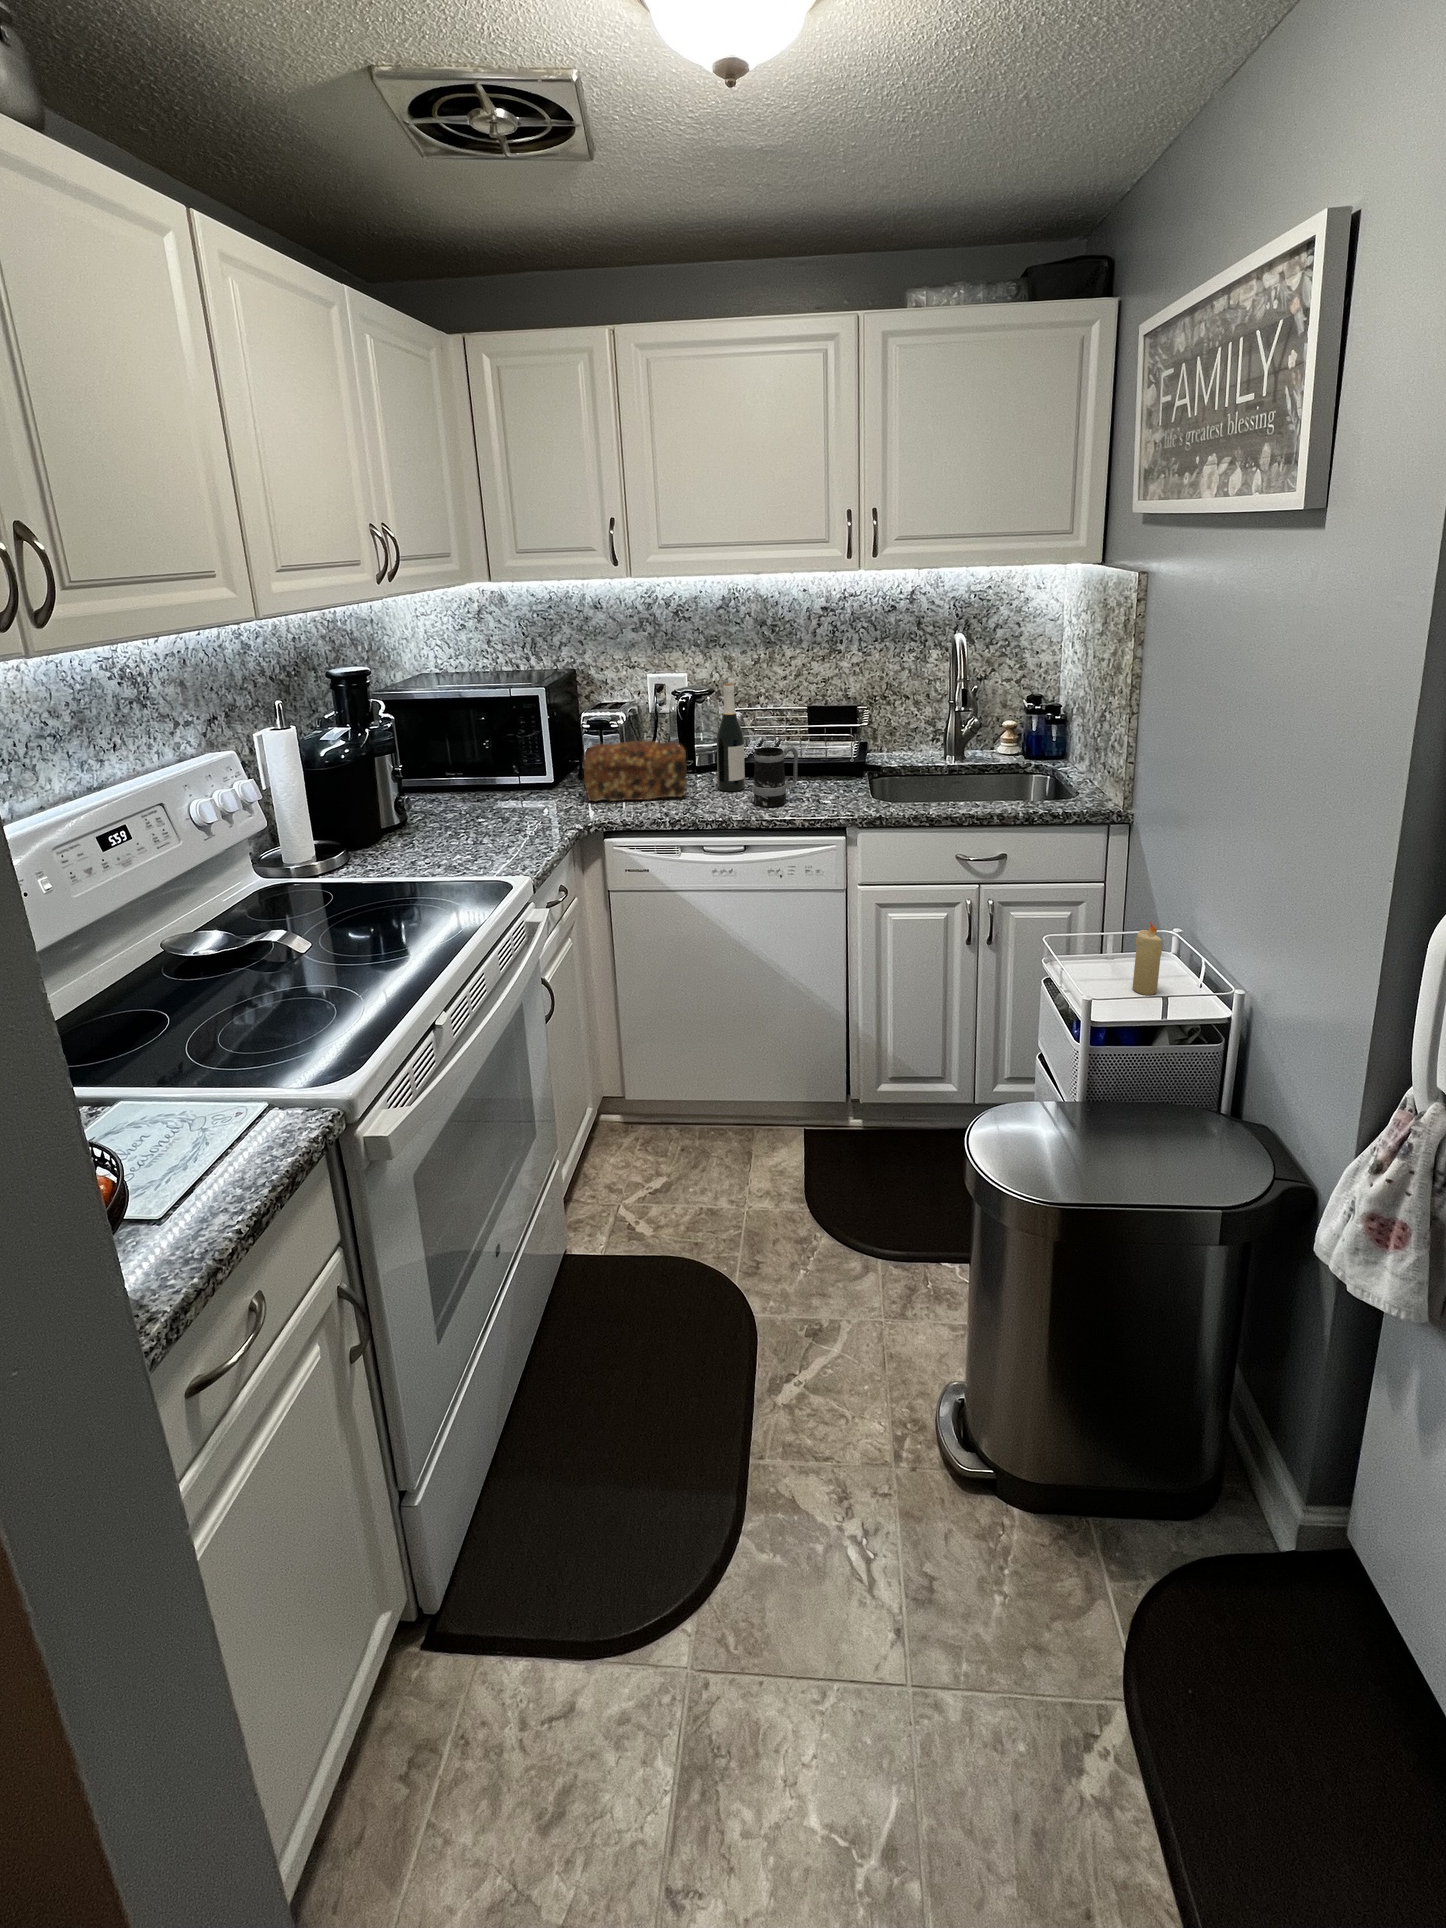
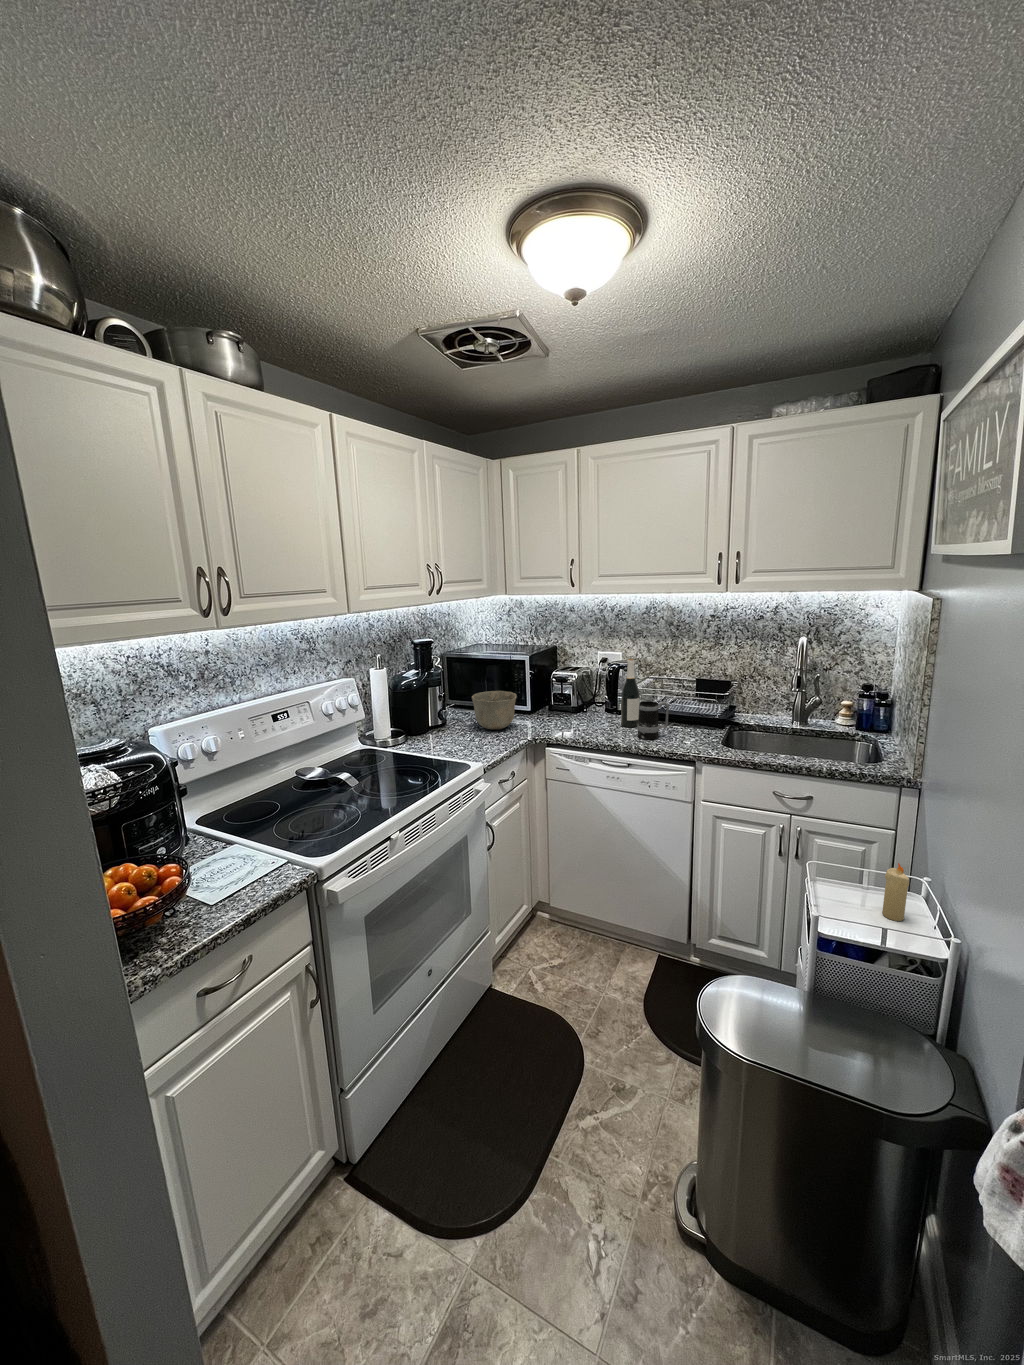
bread loaf: present [583,740,687,802] -> none [538,690,603,727]
ceramic bowl: none [468,752,550,820] -> present [472,691,517,729]

